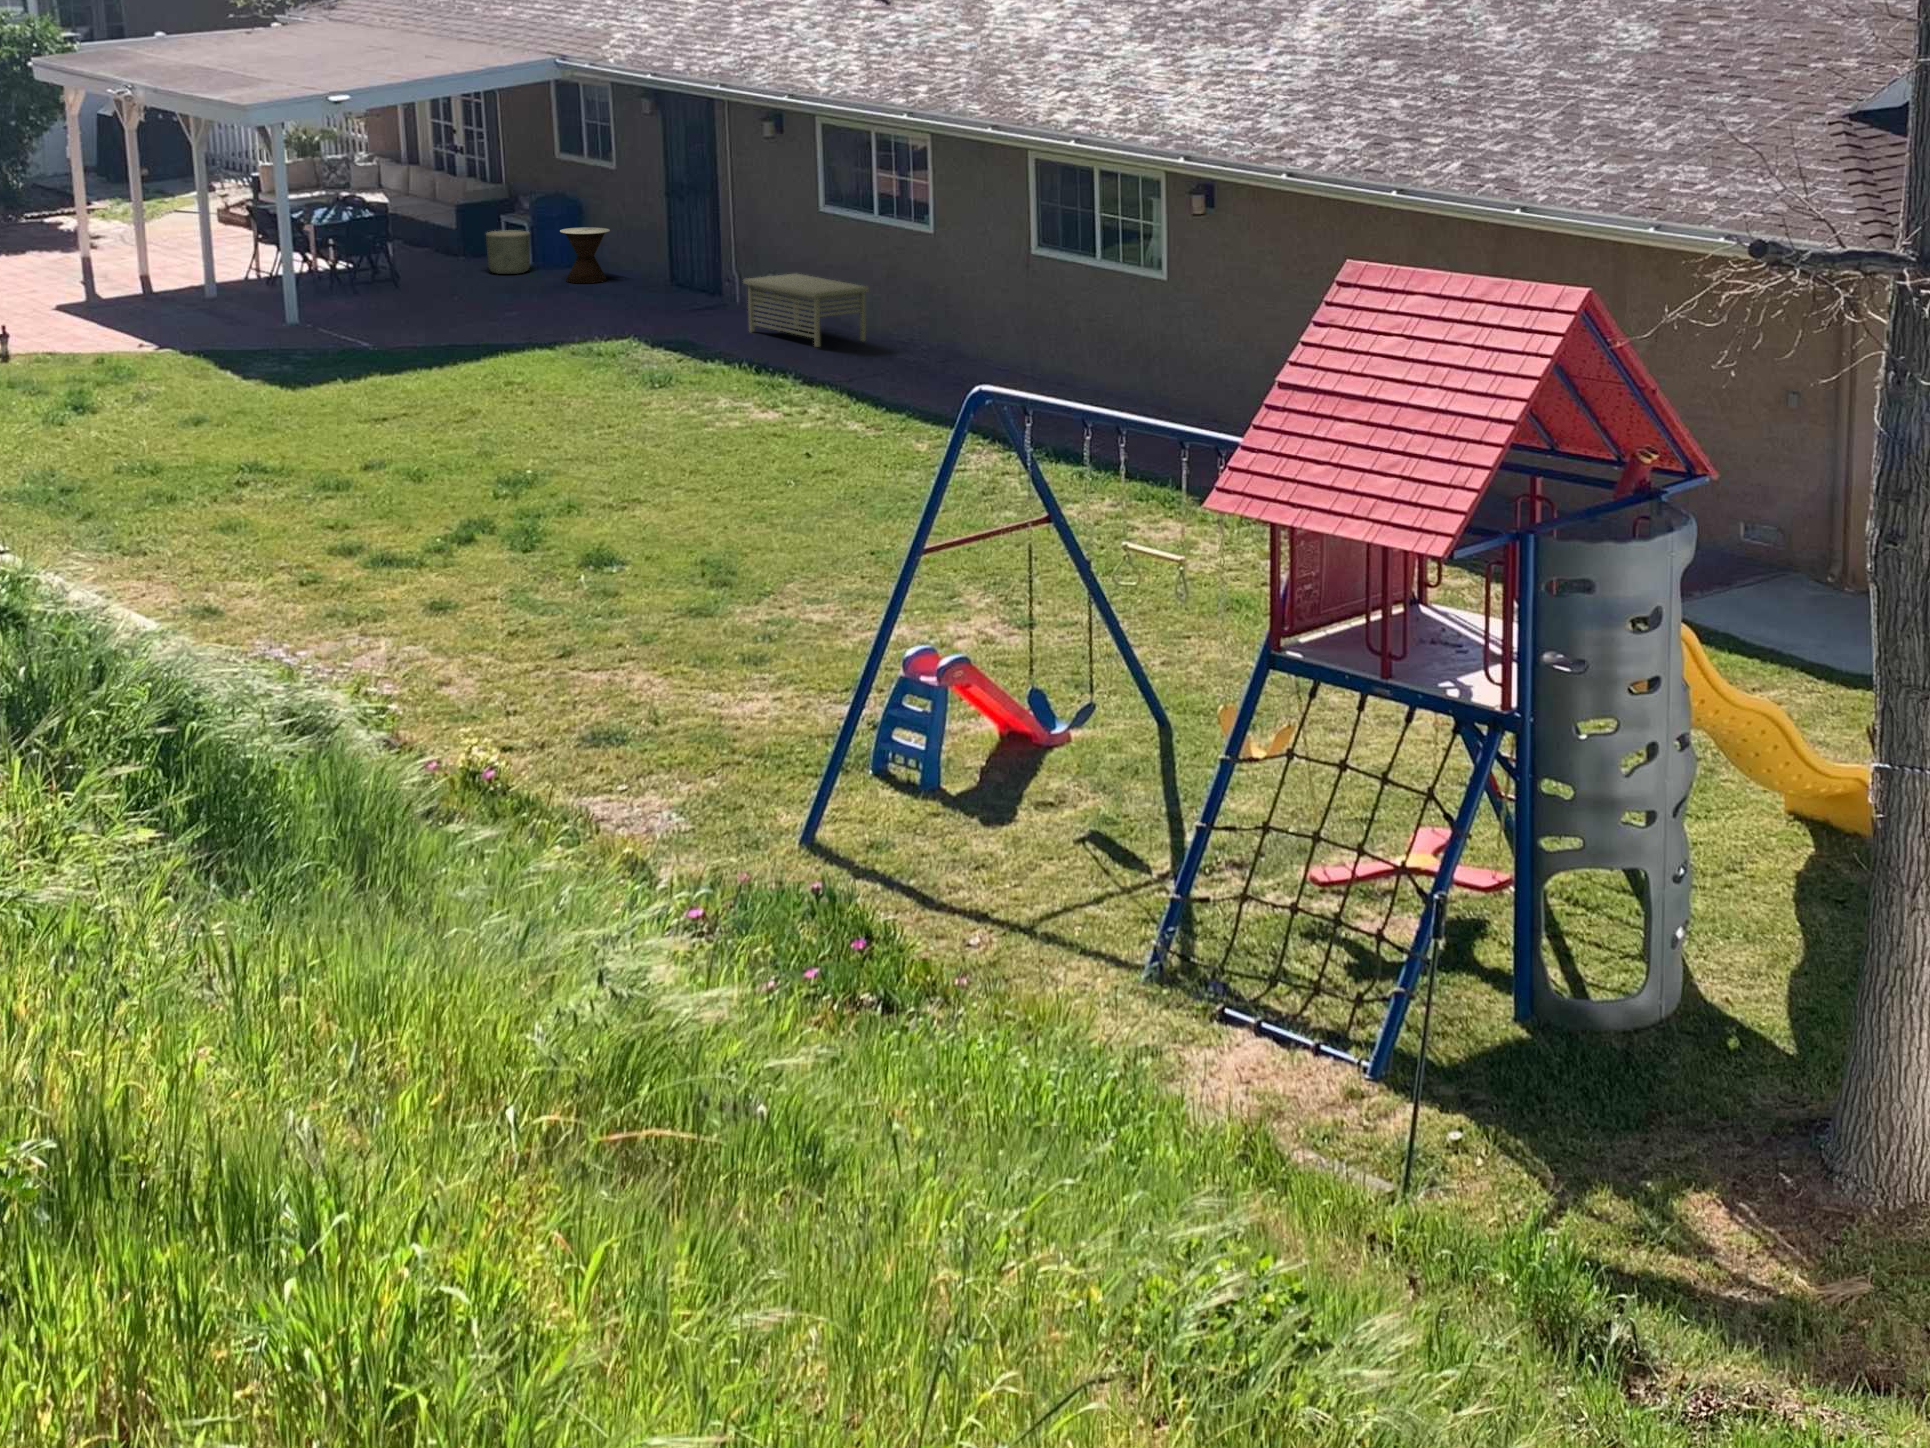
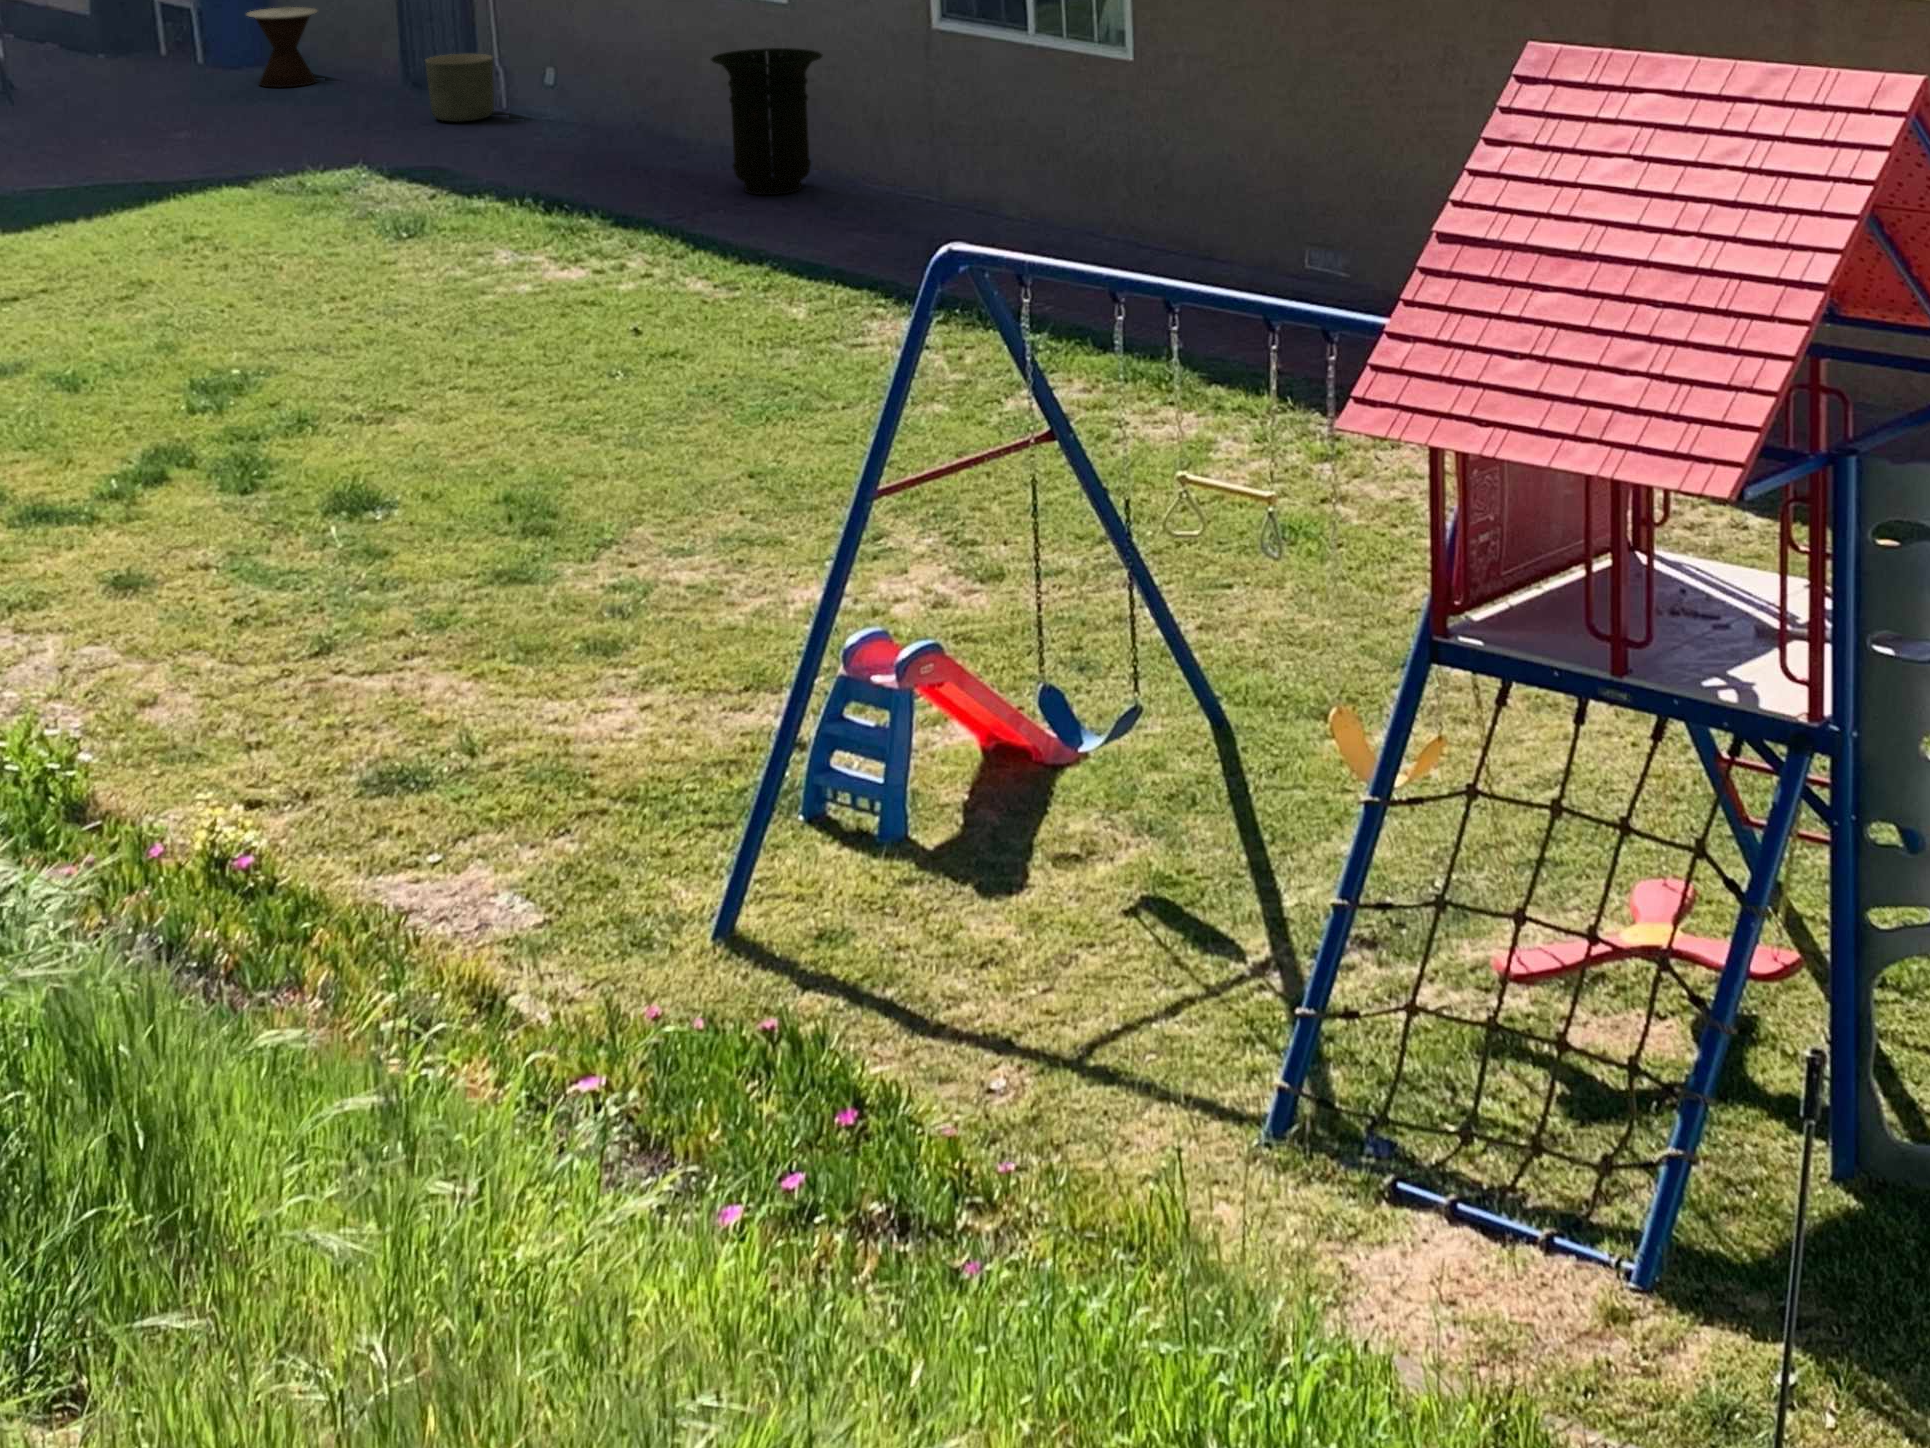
planter: present [486,230,530,274] -> present [425,54,494,122]
trash can: none [875,265,954,368] -> present [711,48,823,195]
storage bench: present [743,274,869,347] -> none [518,64,699,169]

